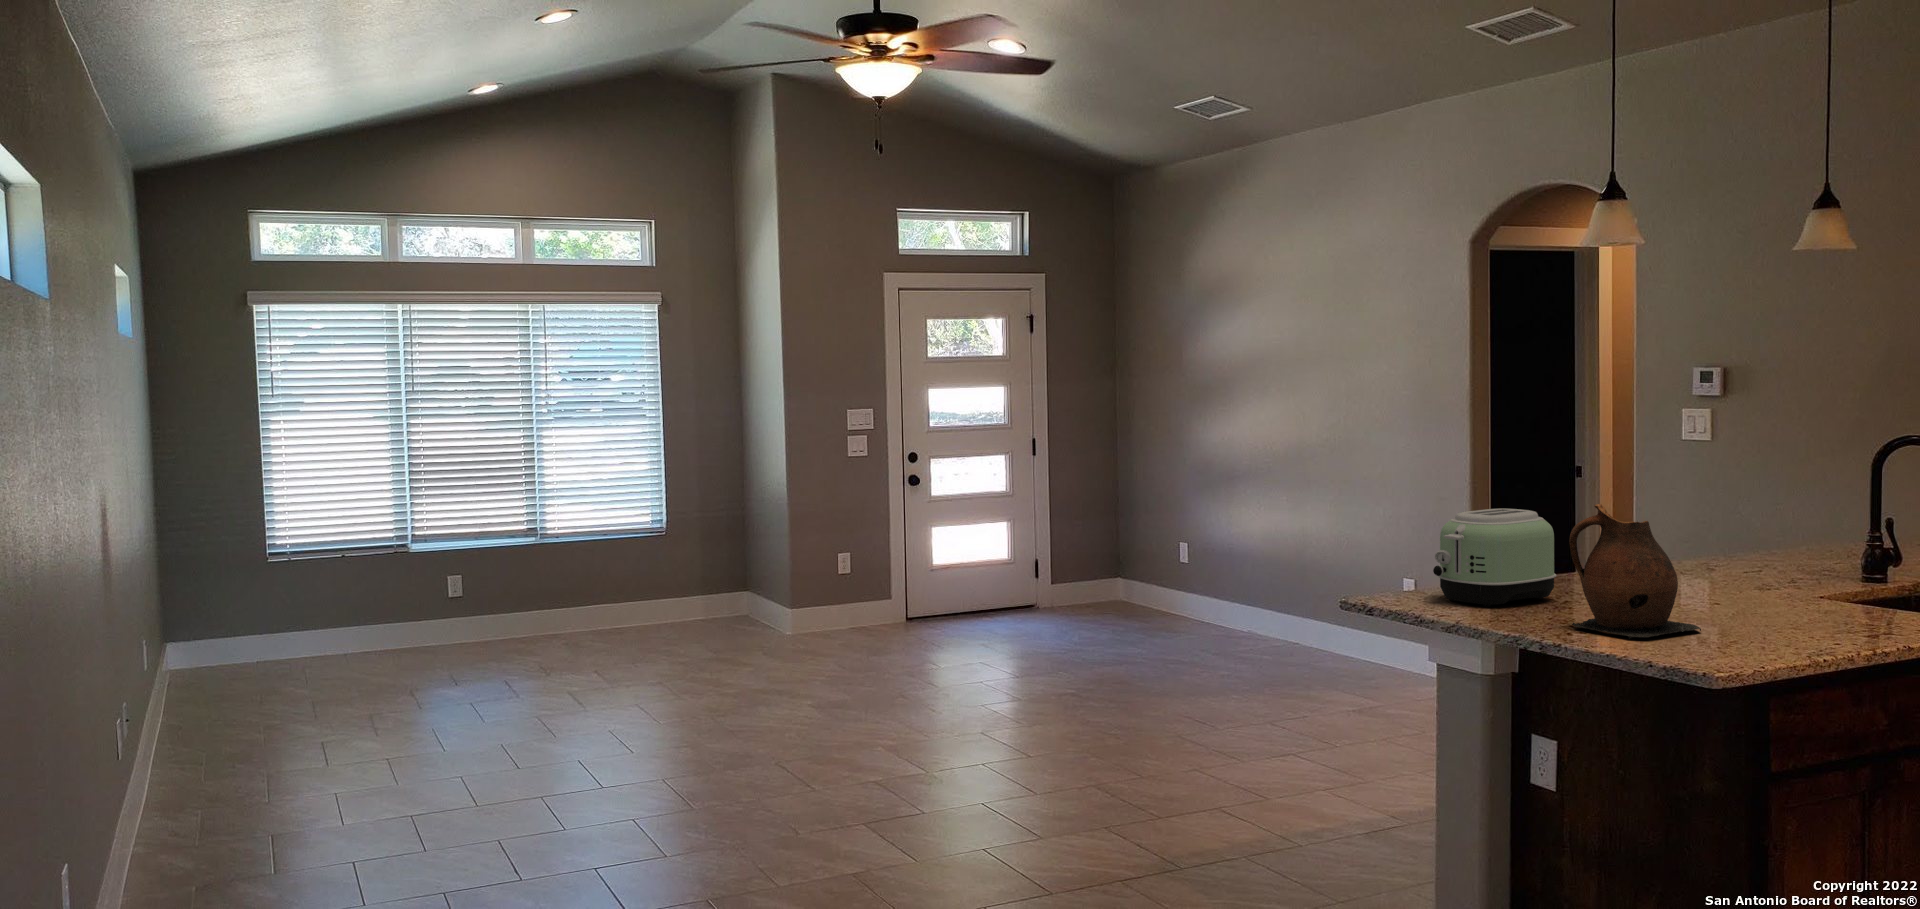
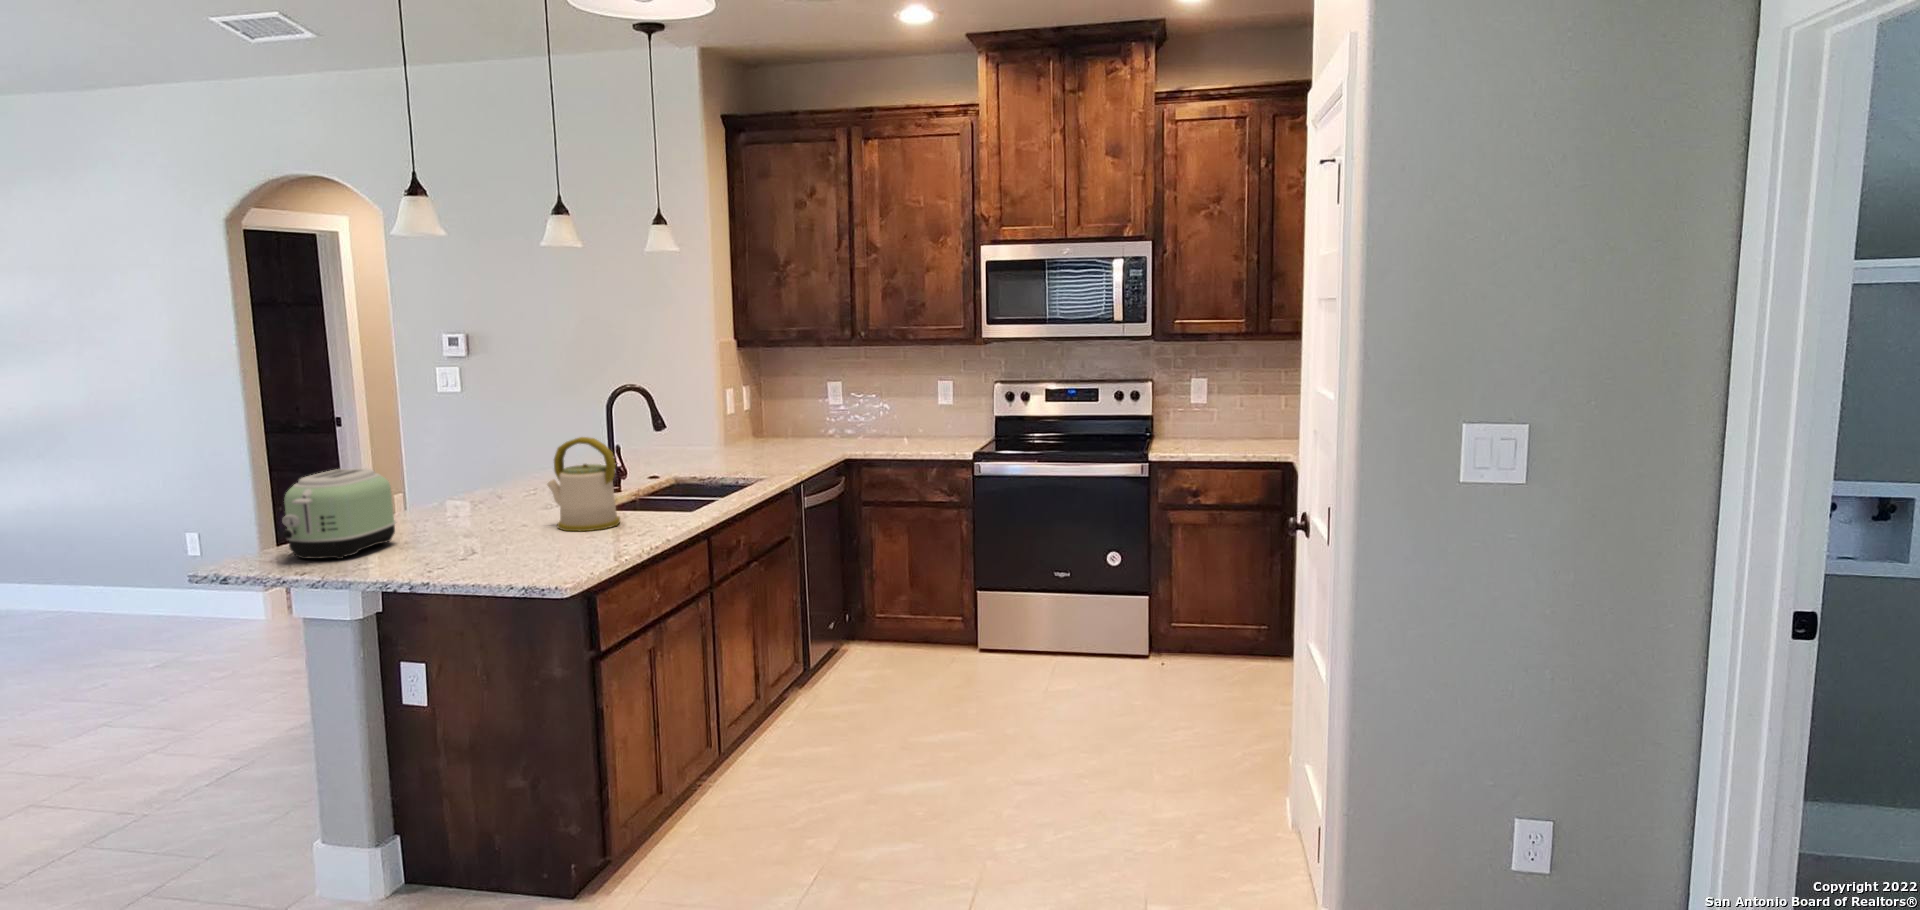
kettle: none [1748,497,1849,624] -> present [547,437,620,531]
ceramic pitcher: present [1569,504,1701,639] -> none [419,459,531,568]

